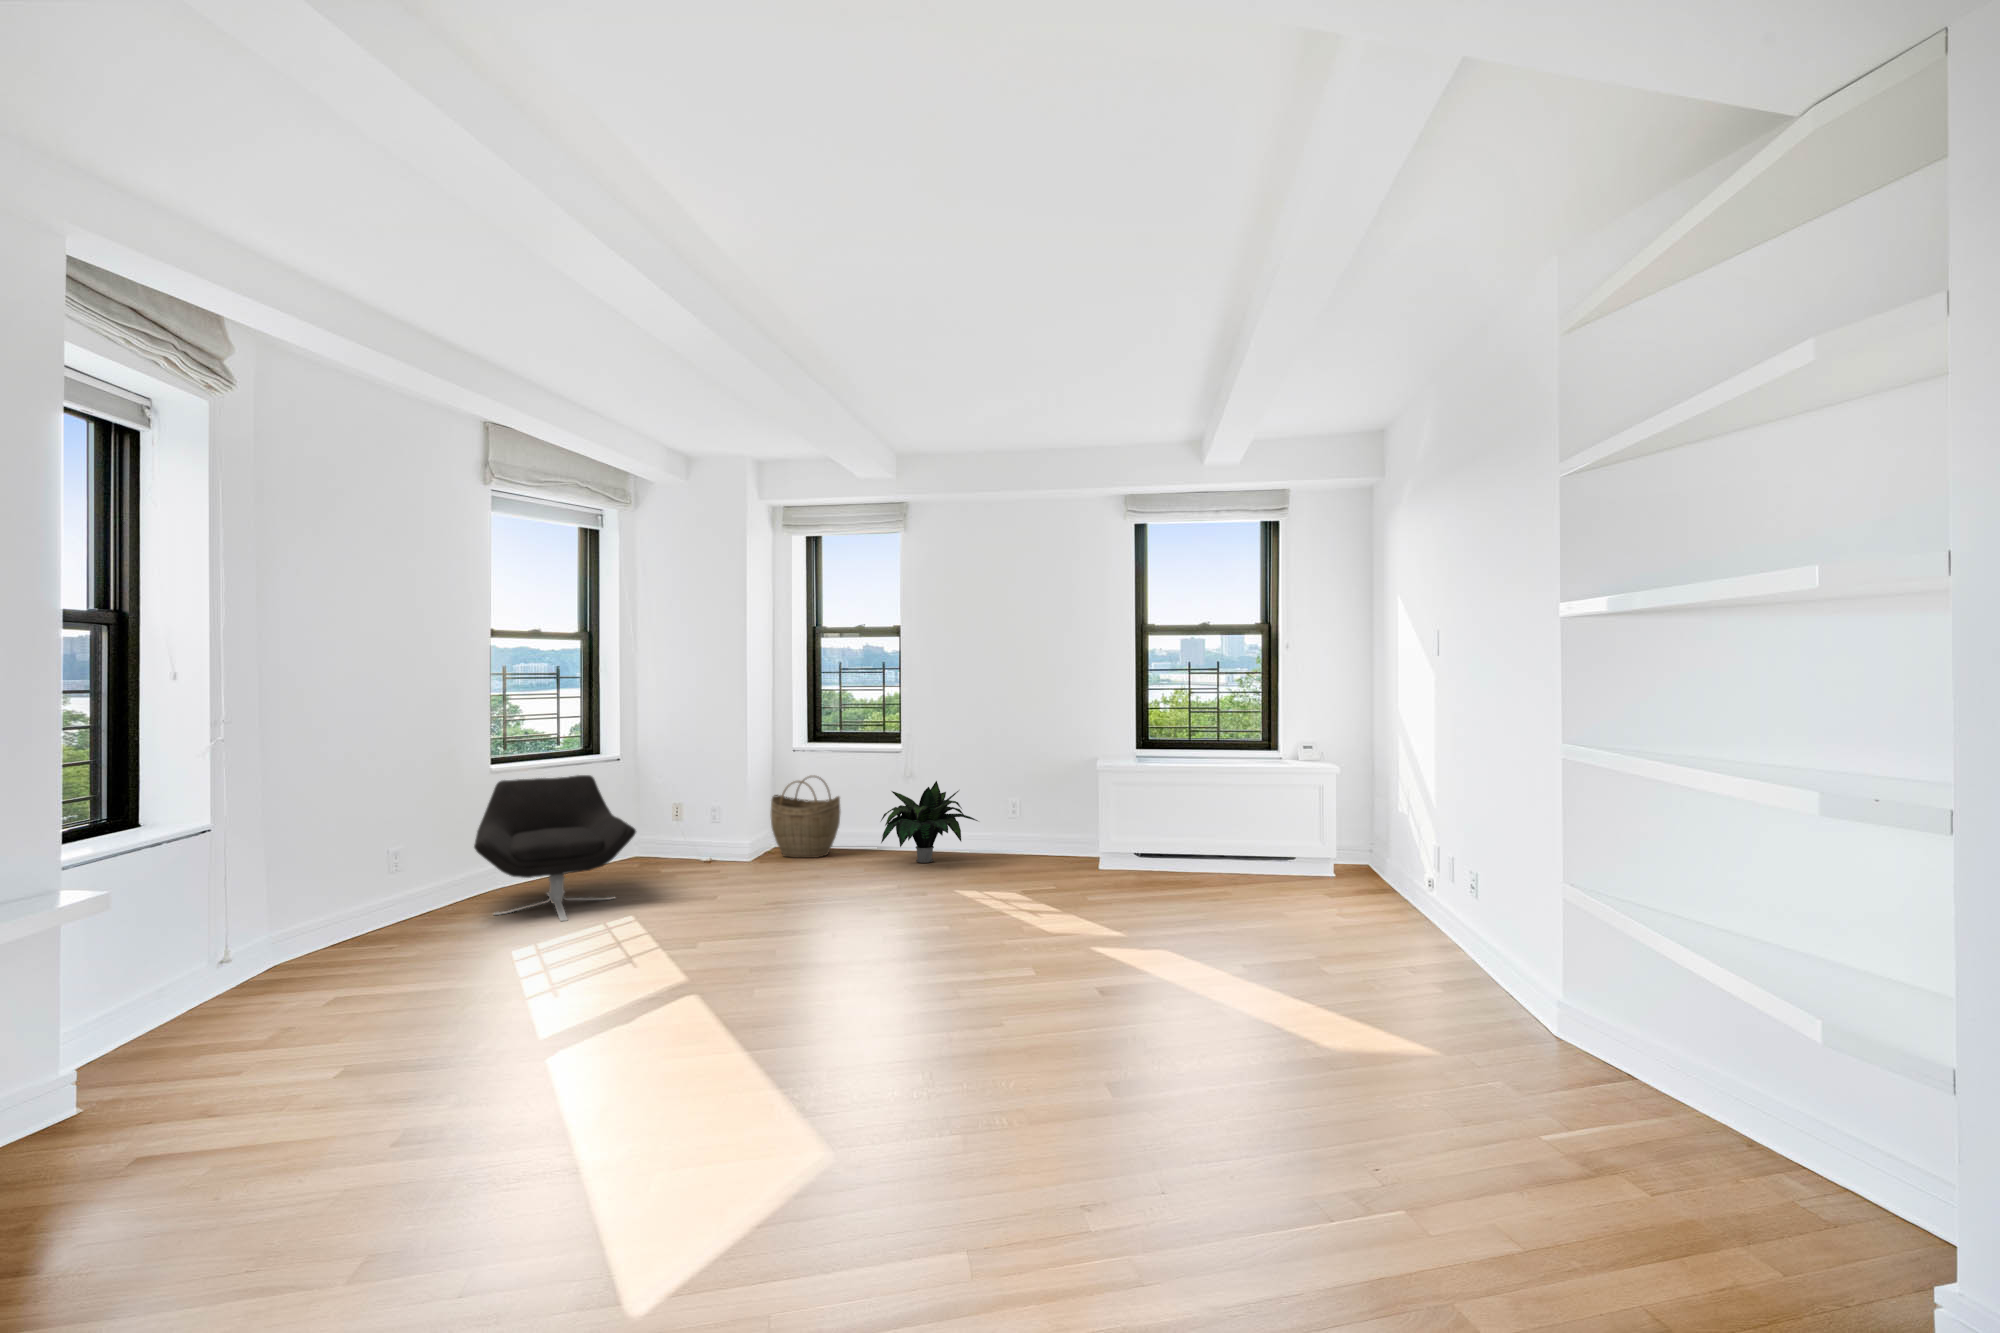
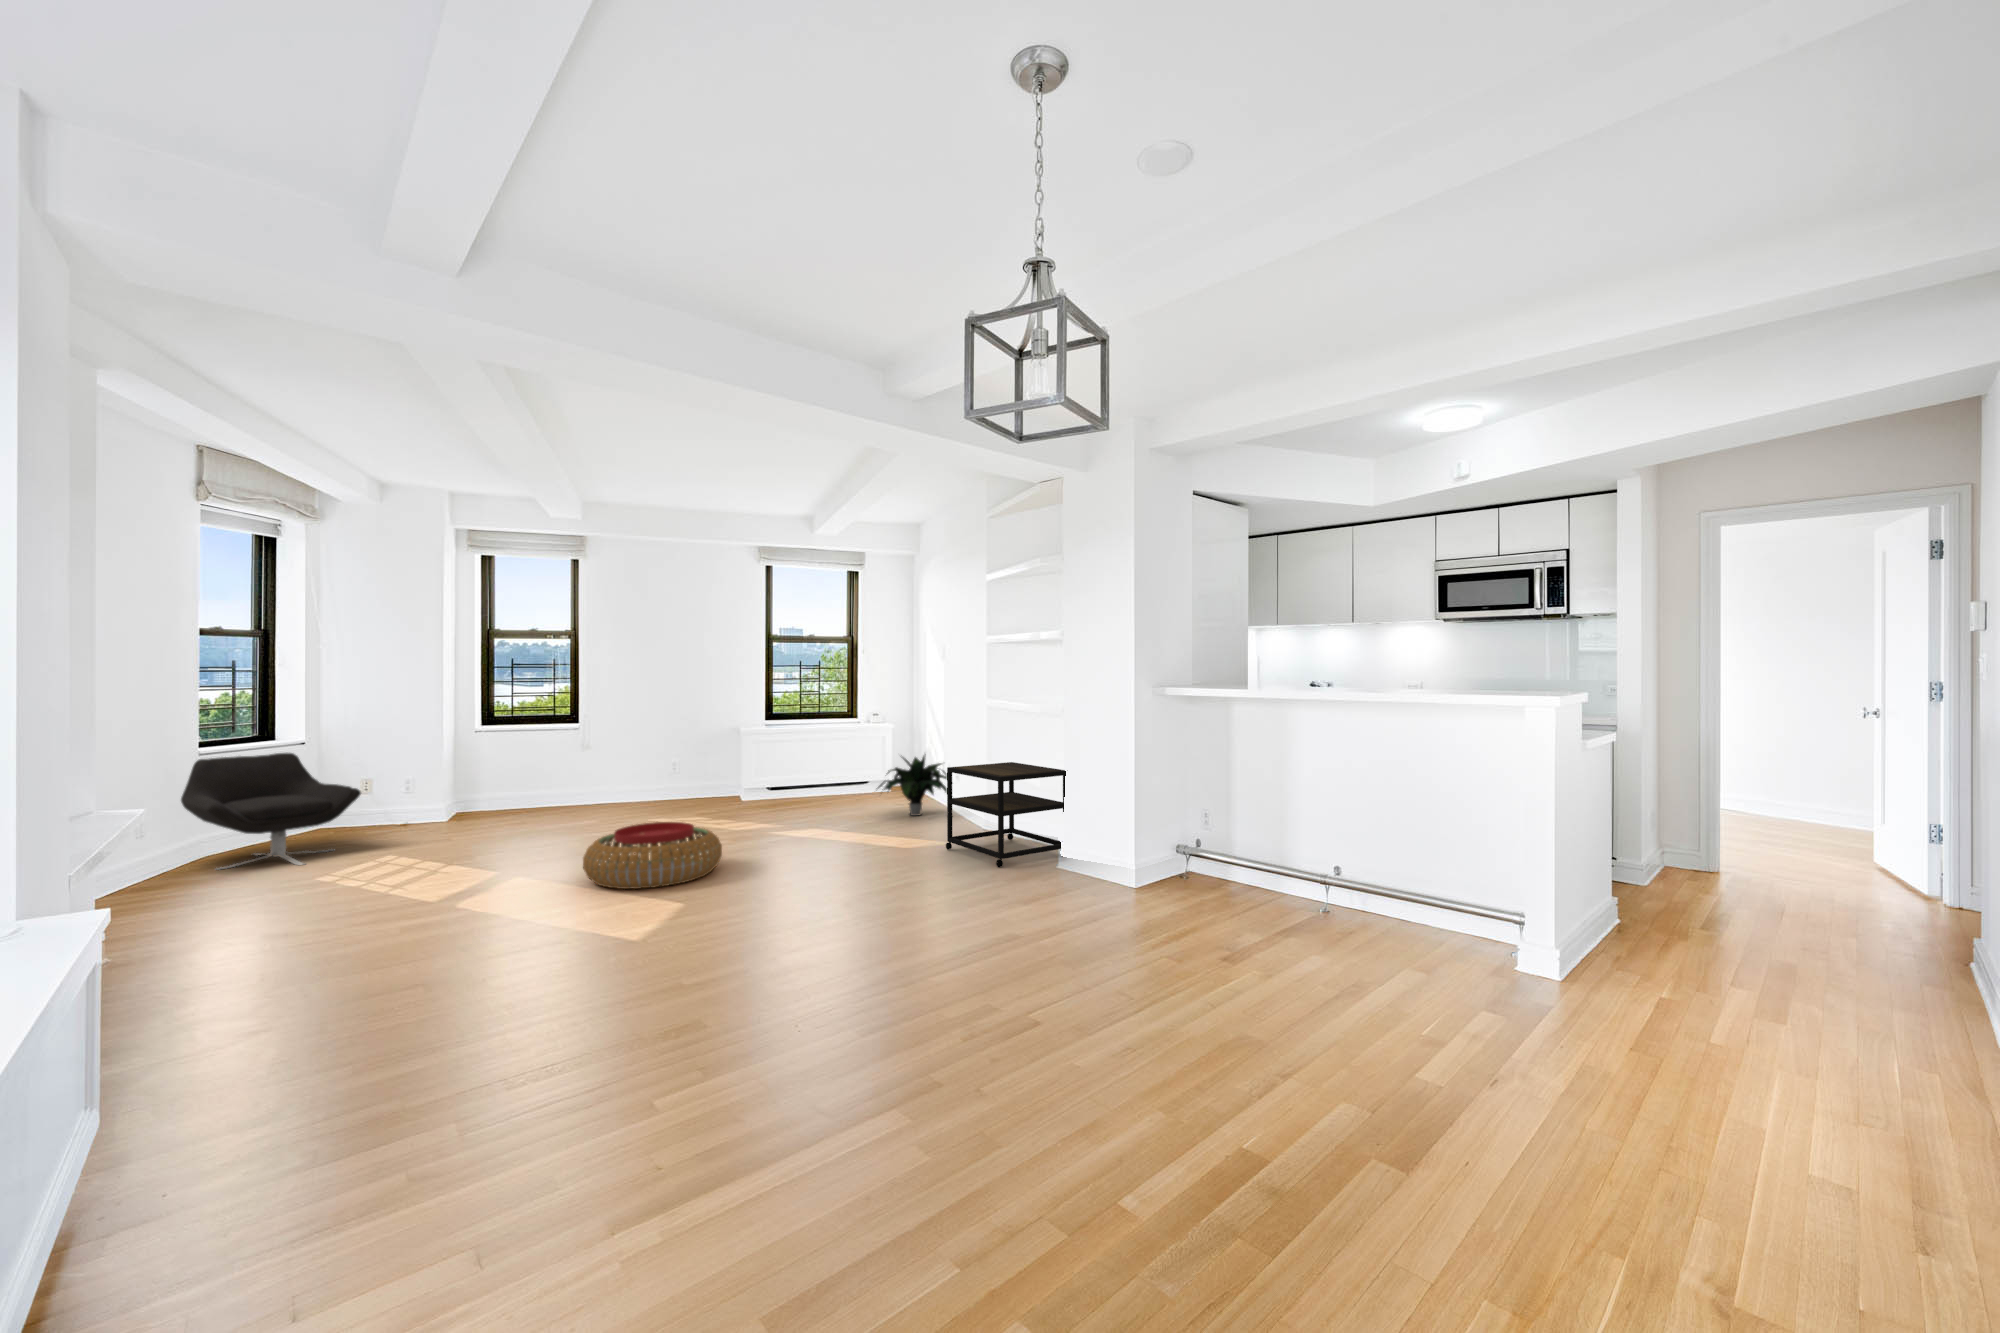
woven basket: present [771,775,840,858] -> none [457,750,523,816]
potted plant: present [881,781,978,863] -> present [878,754,947,816]
side table: none [1456,898,1827,1198] -> present [946,762,1066,867]
pouf: none [790,941,1010,1082] -> present [583,822,722,889]

